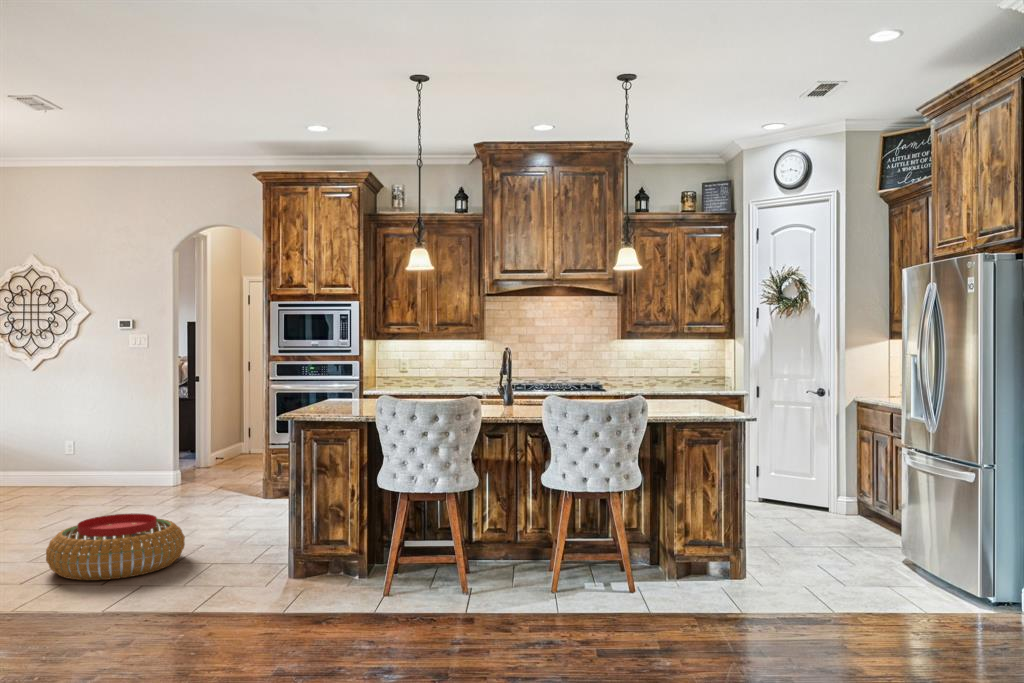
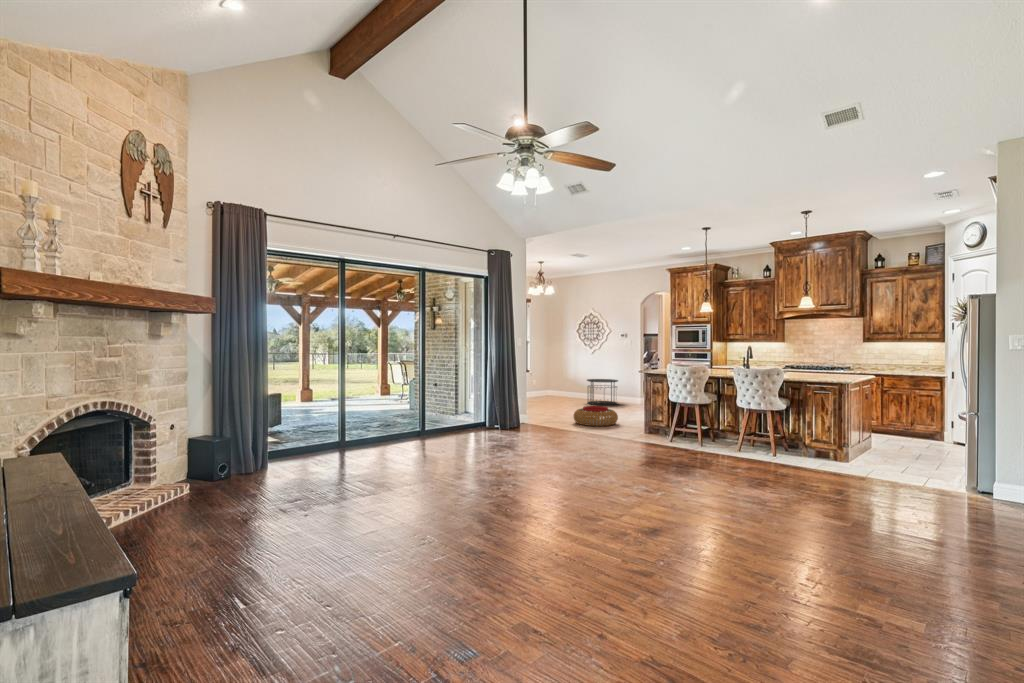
side table: none [36,429,124,497] -> present [587,379,618,405]

